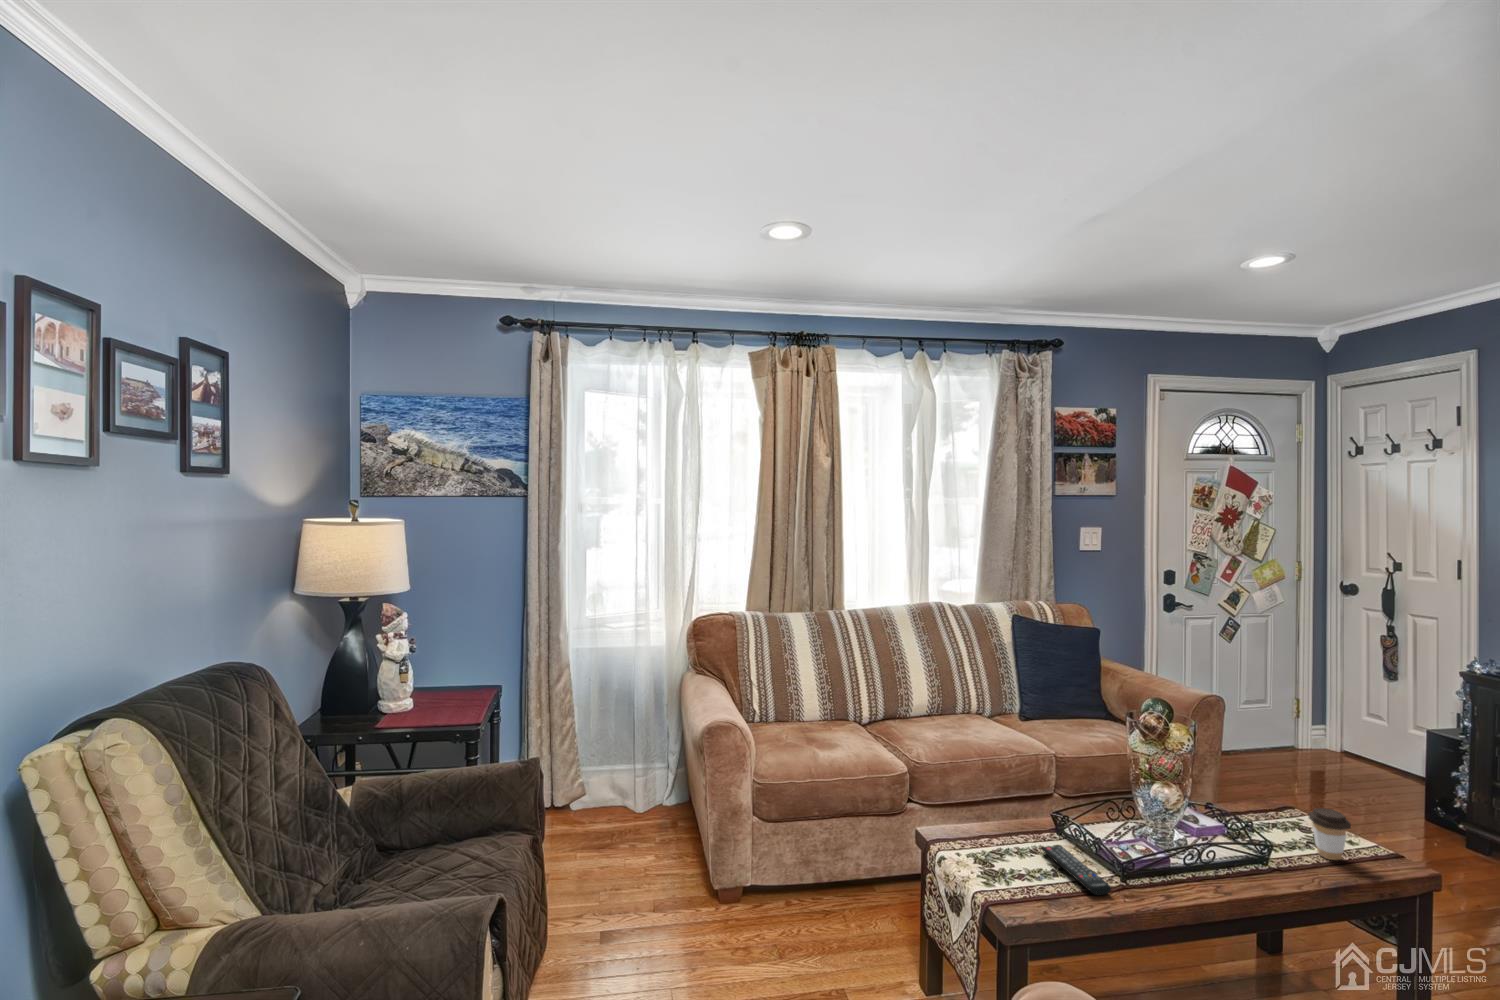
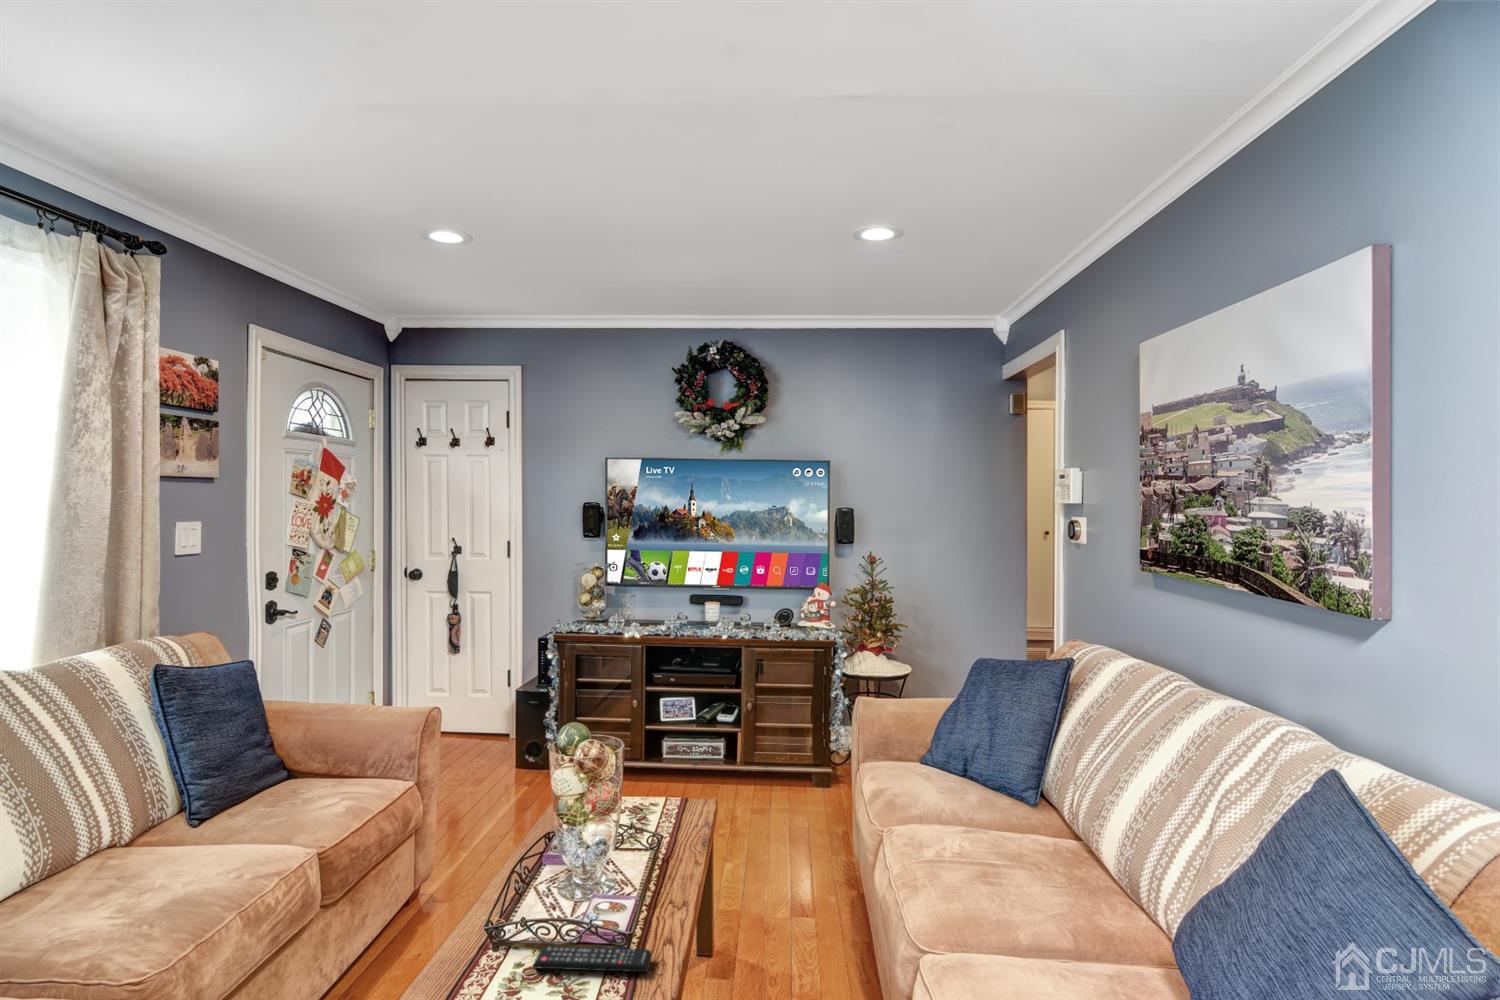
coffee cup: present [1308,808,1351,860] -> none [651,767,679,814]

